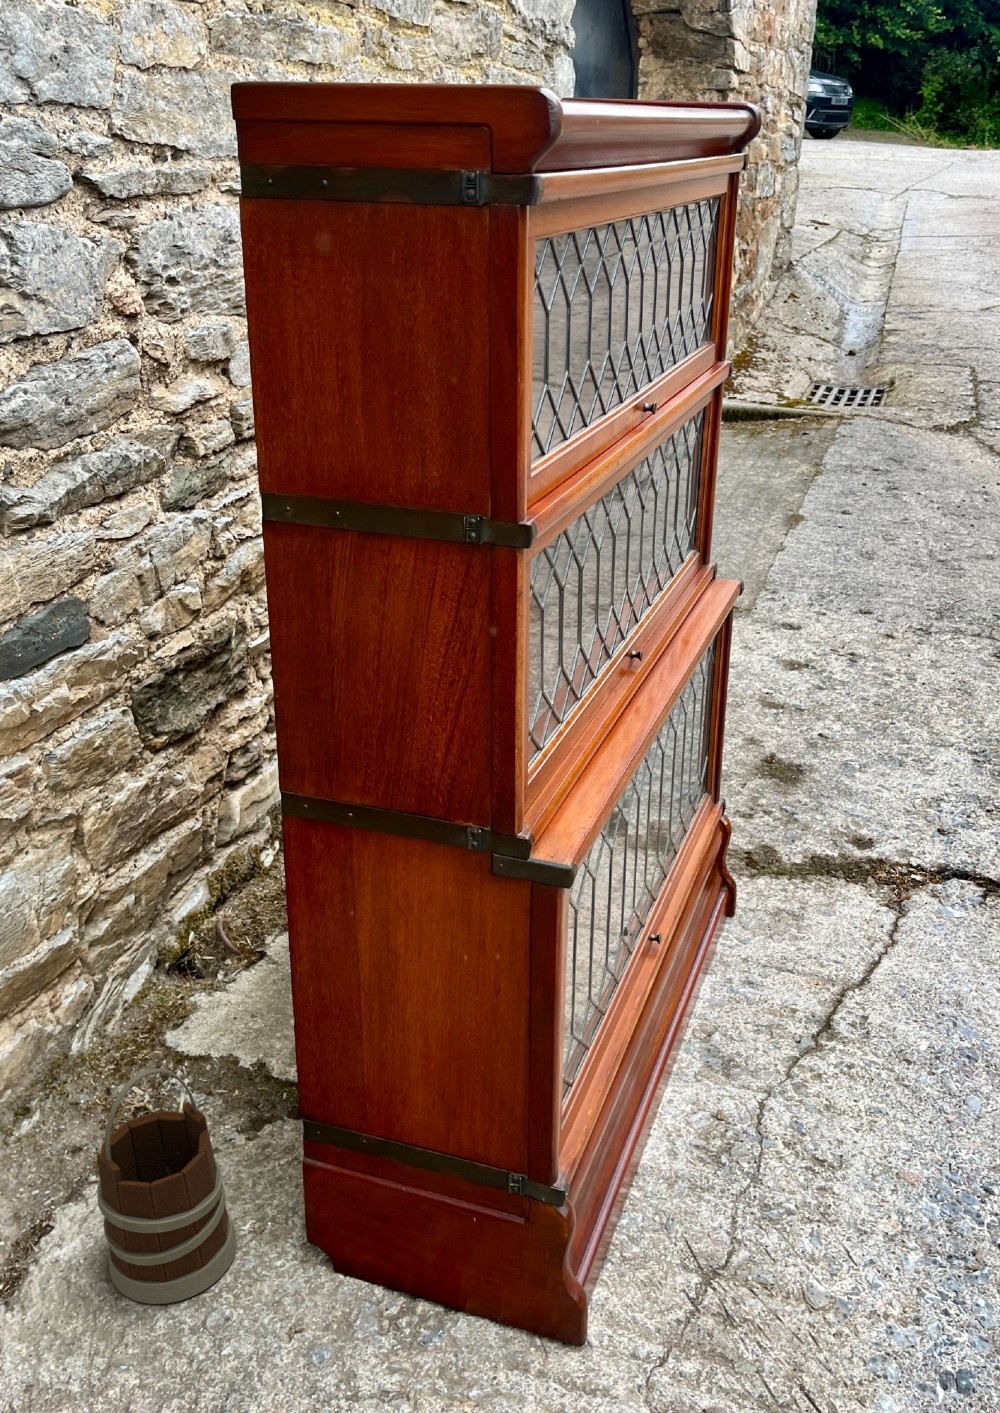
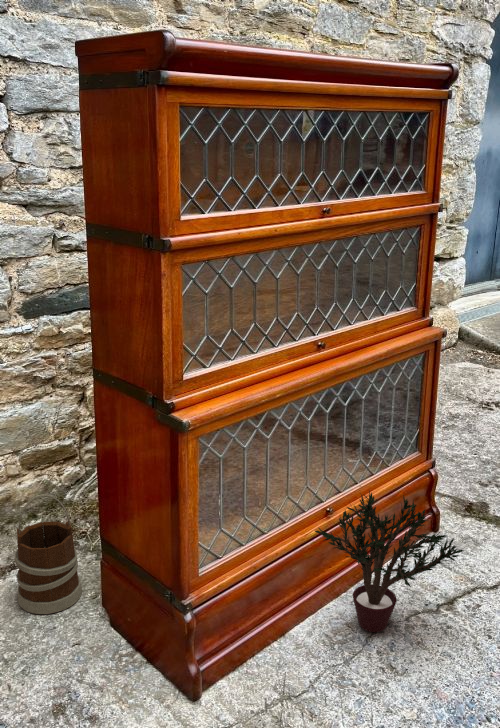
potted plant: none [648,880,878,1117] -> present [315,491,464,632]

